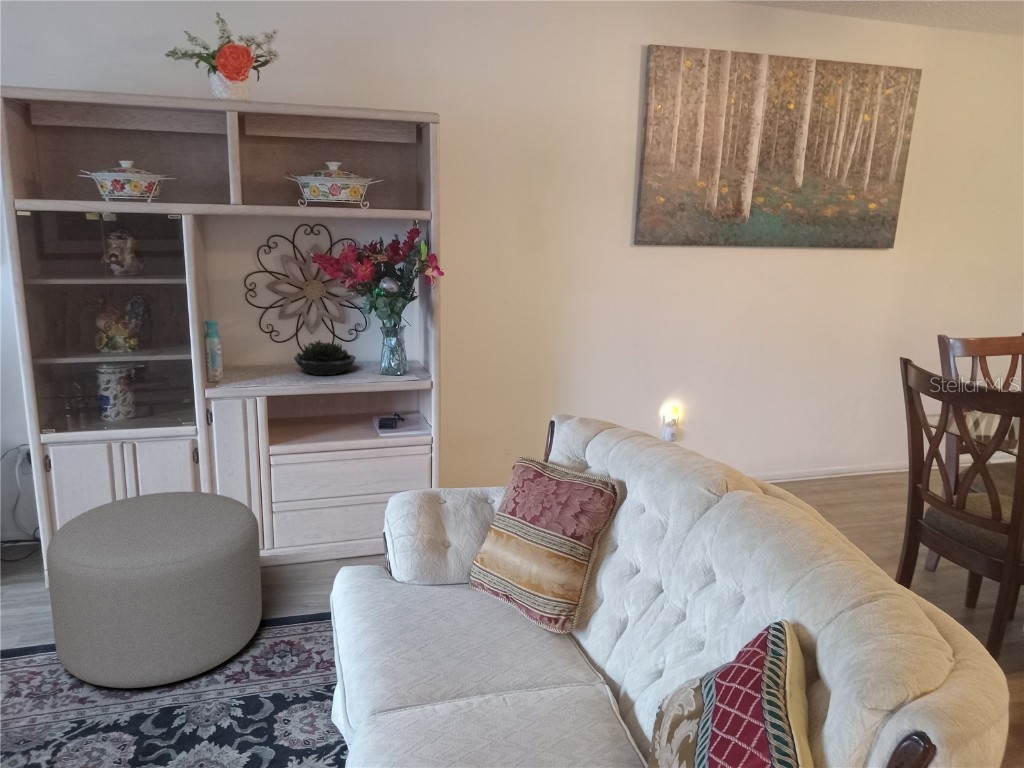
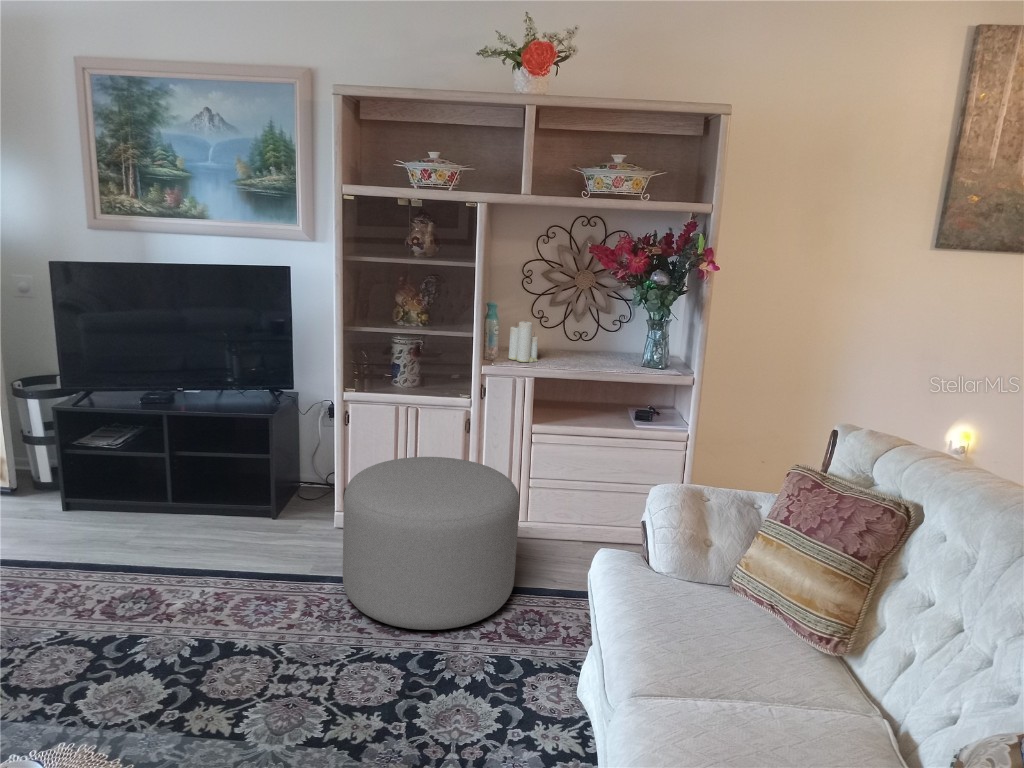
candle: none [236,334,270,380] -> present [508,322,538,362]
succulent plant: present [294,340,356,375] -> none [561,328,620,363]

